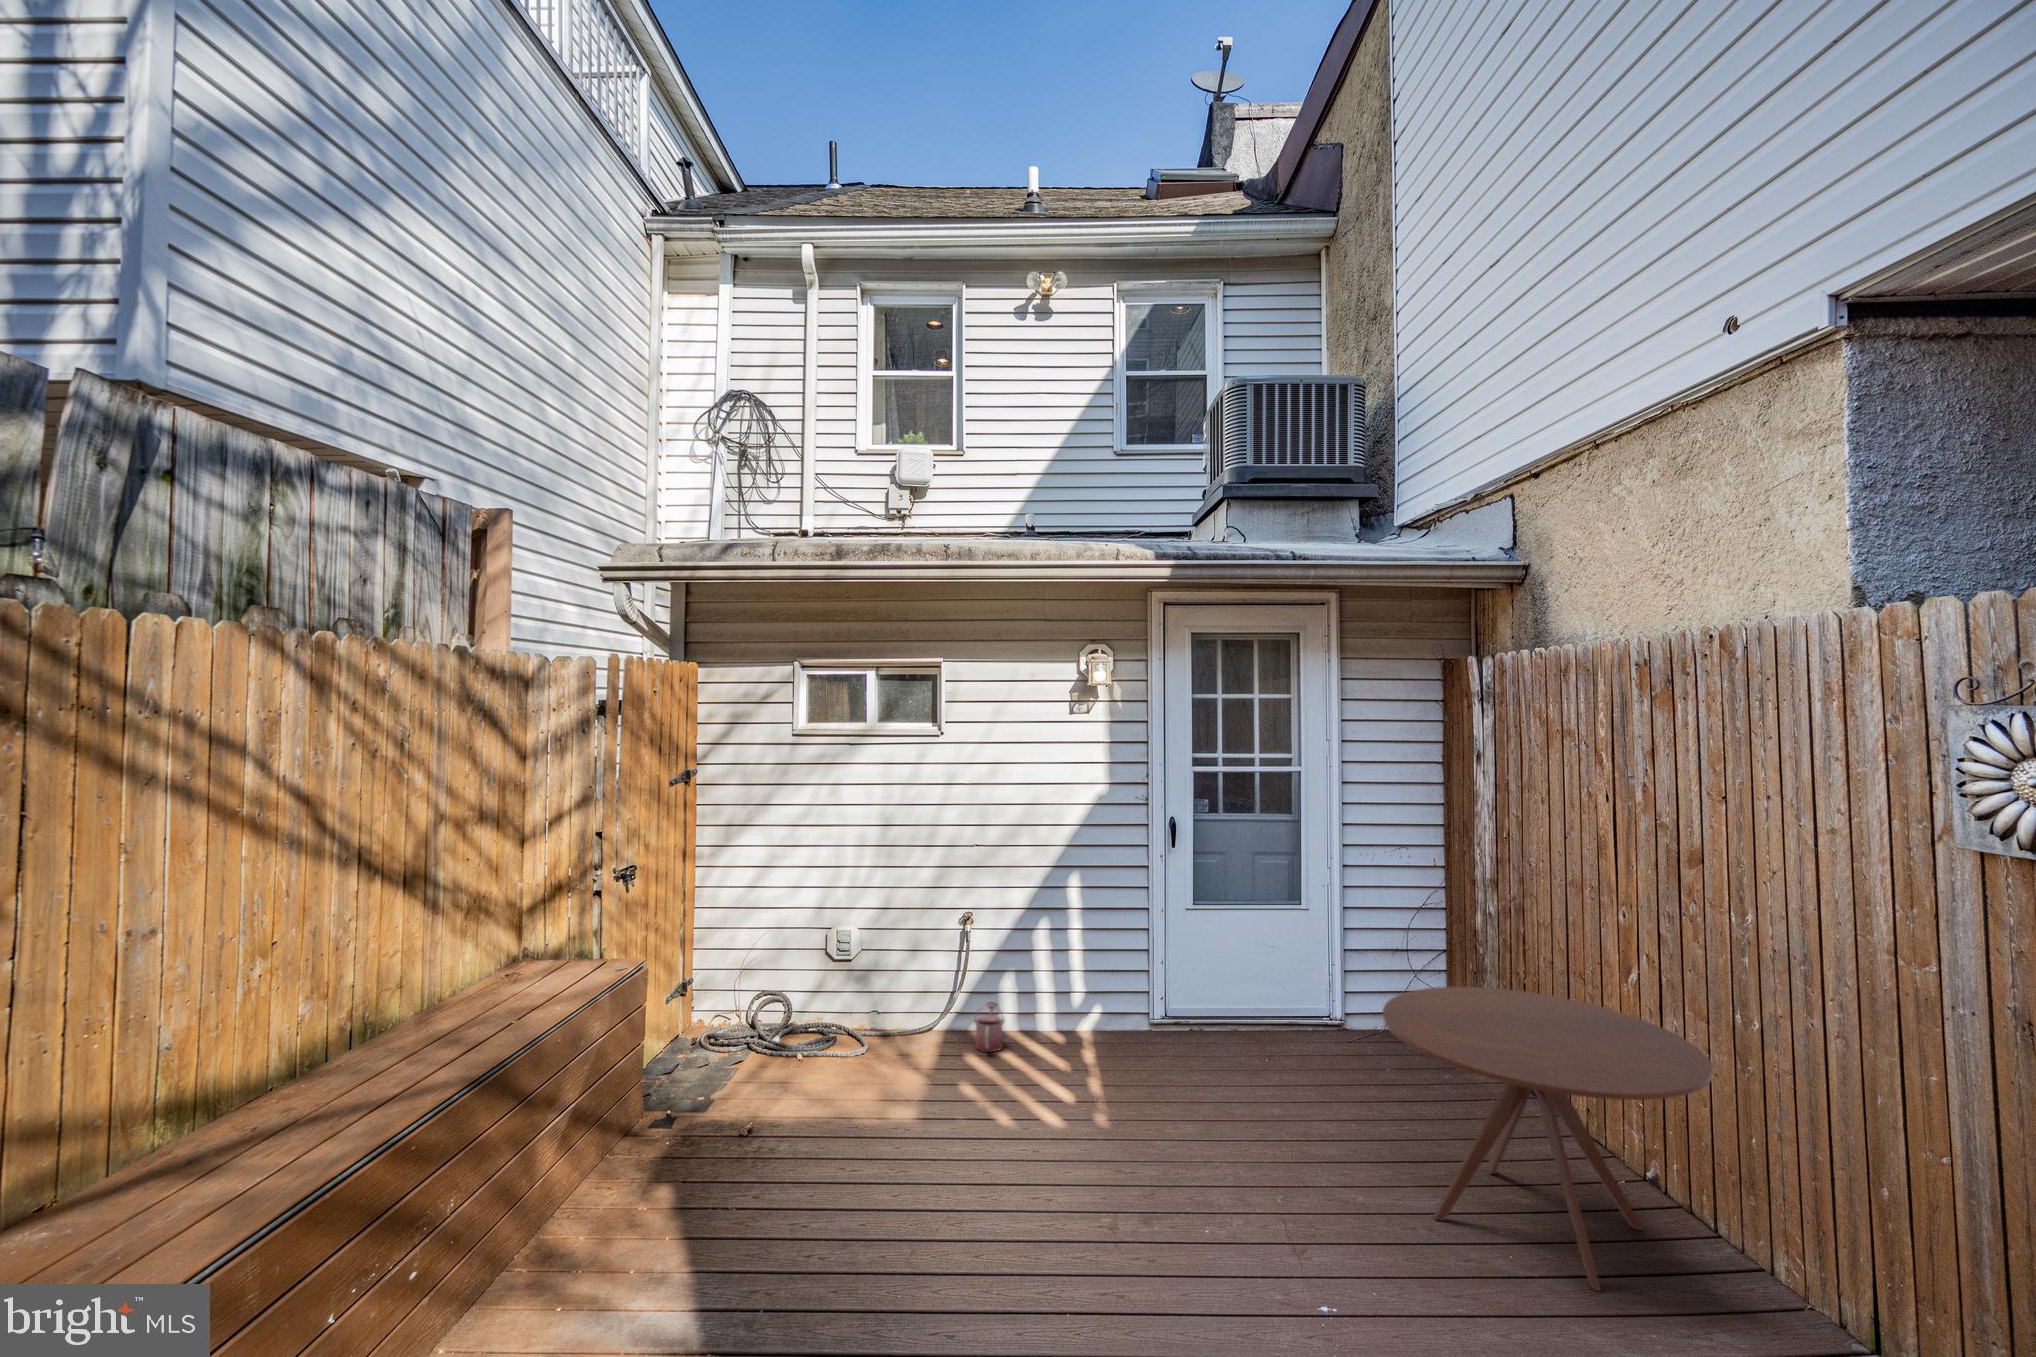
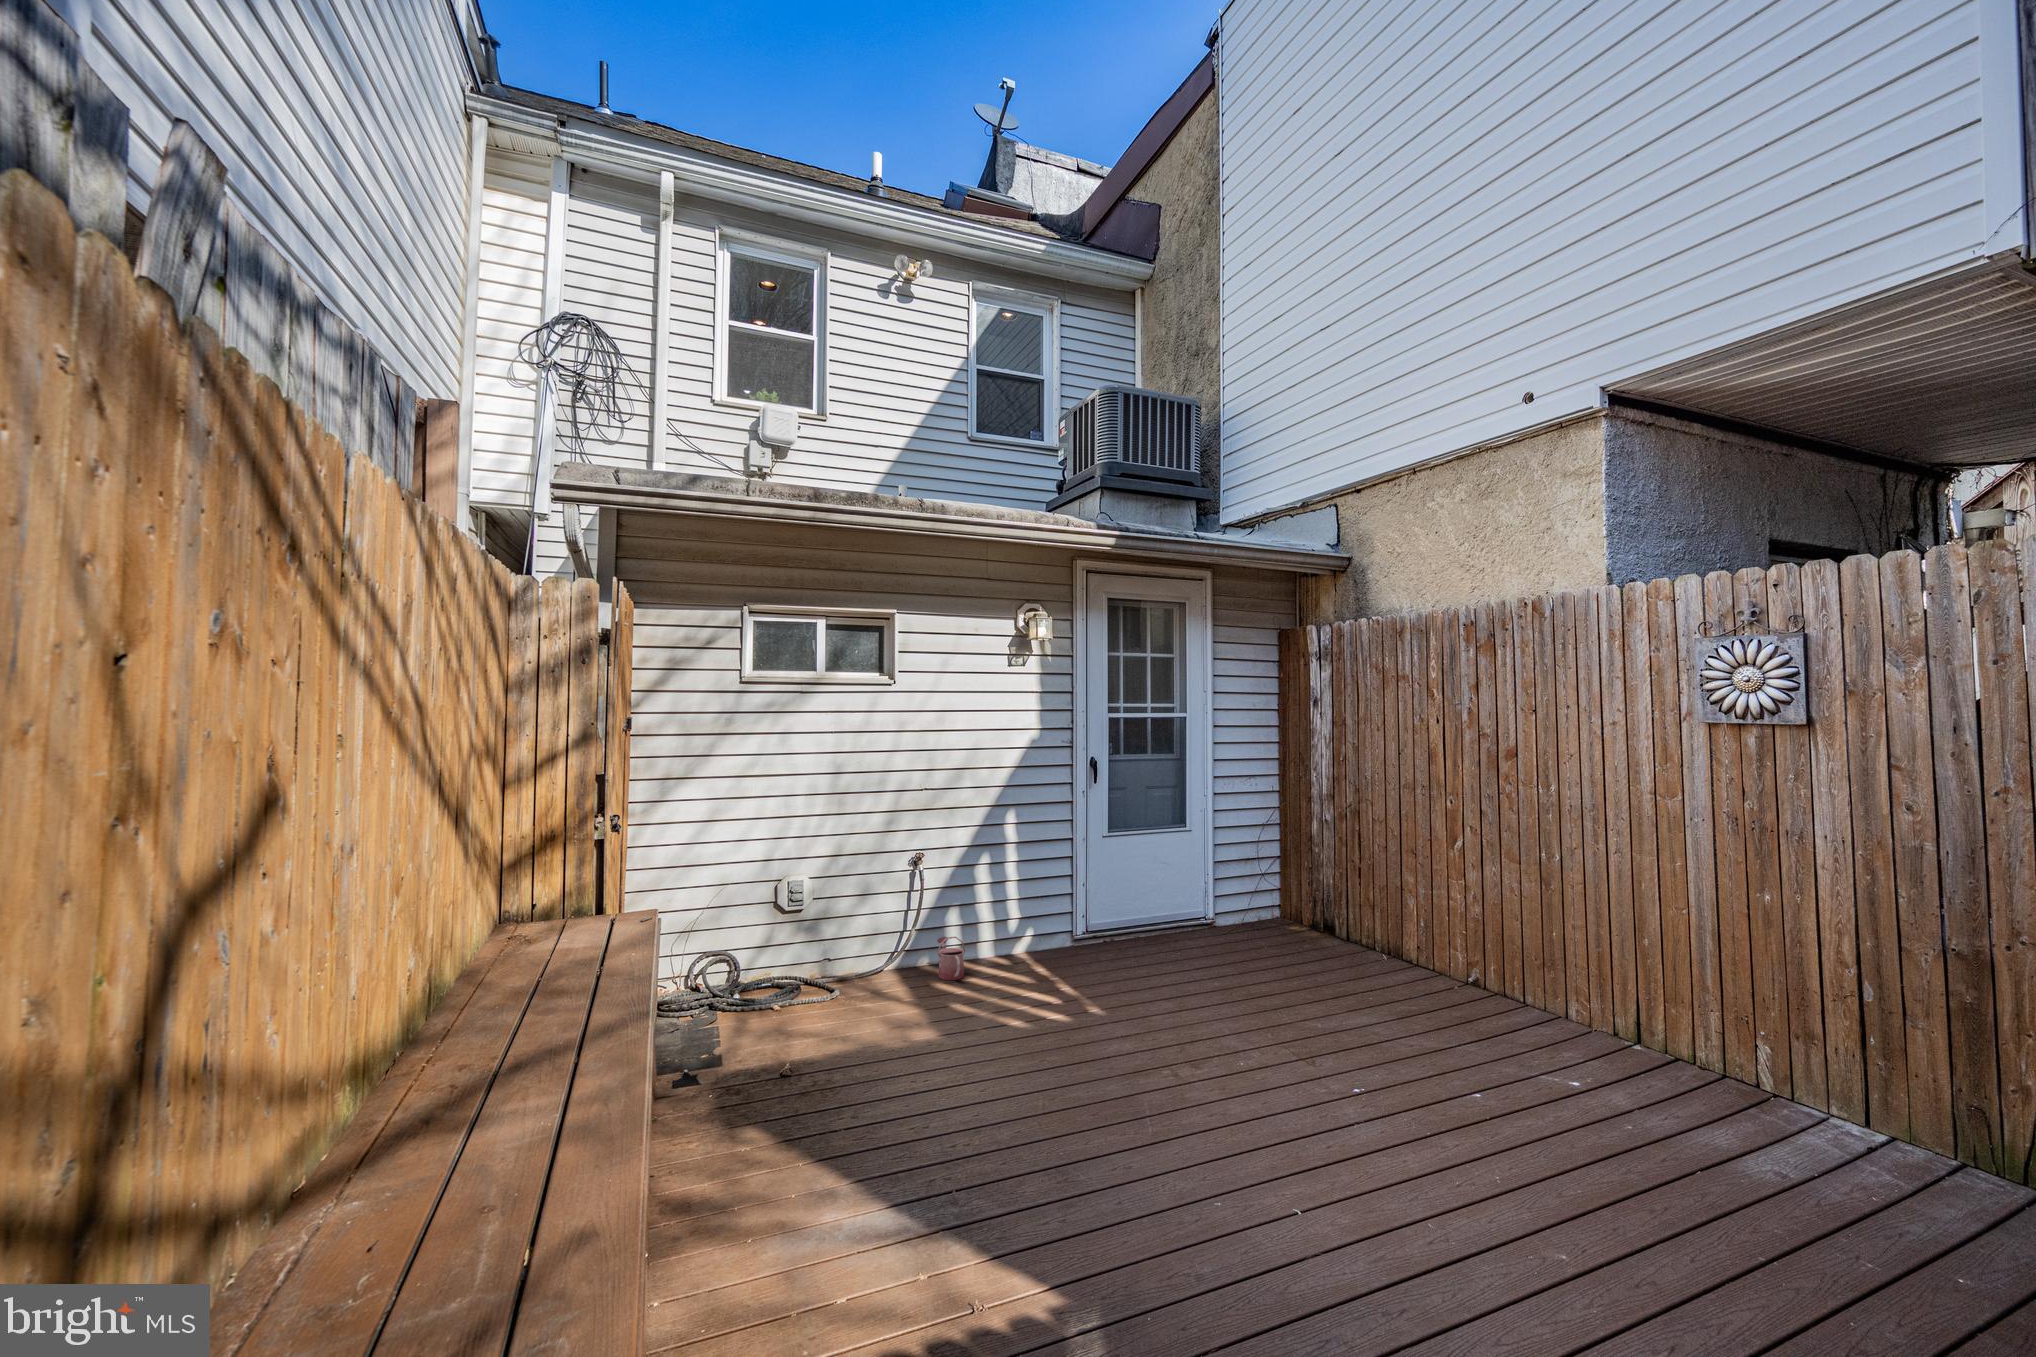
round table: present [1383,987,1712,1291] -> none [1324,862,1545,1041]

